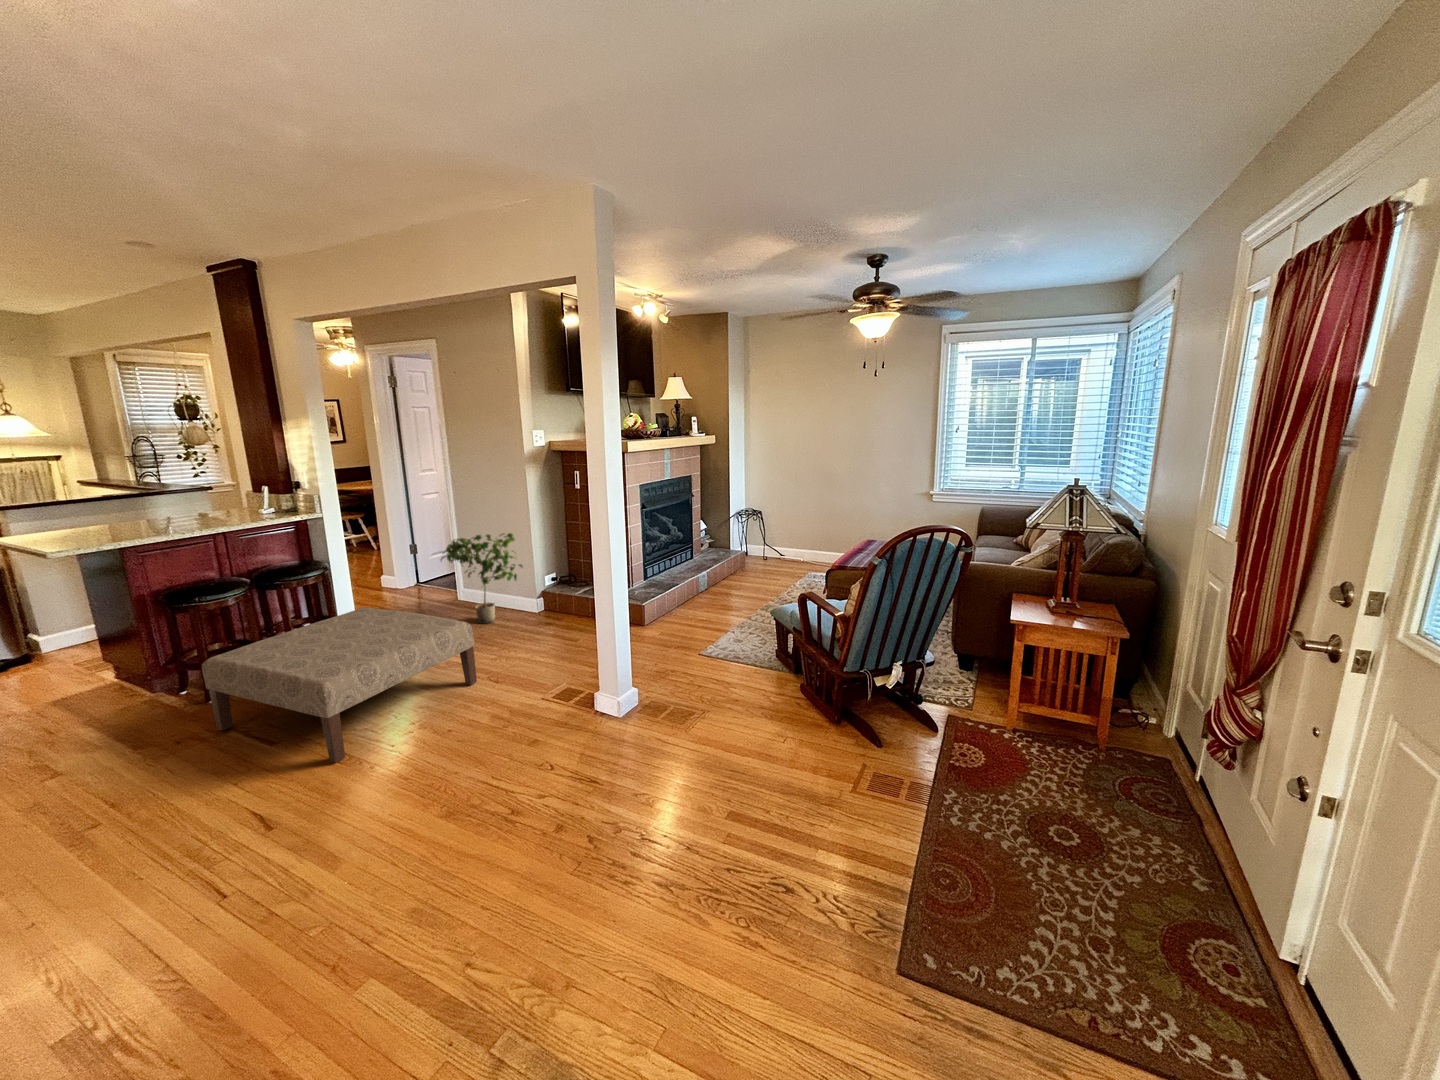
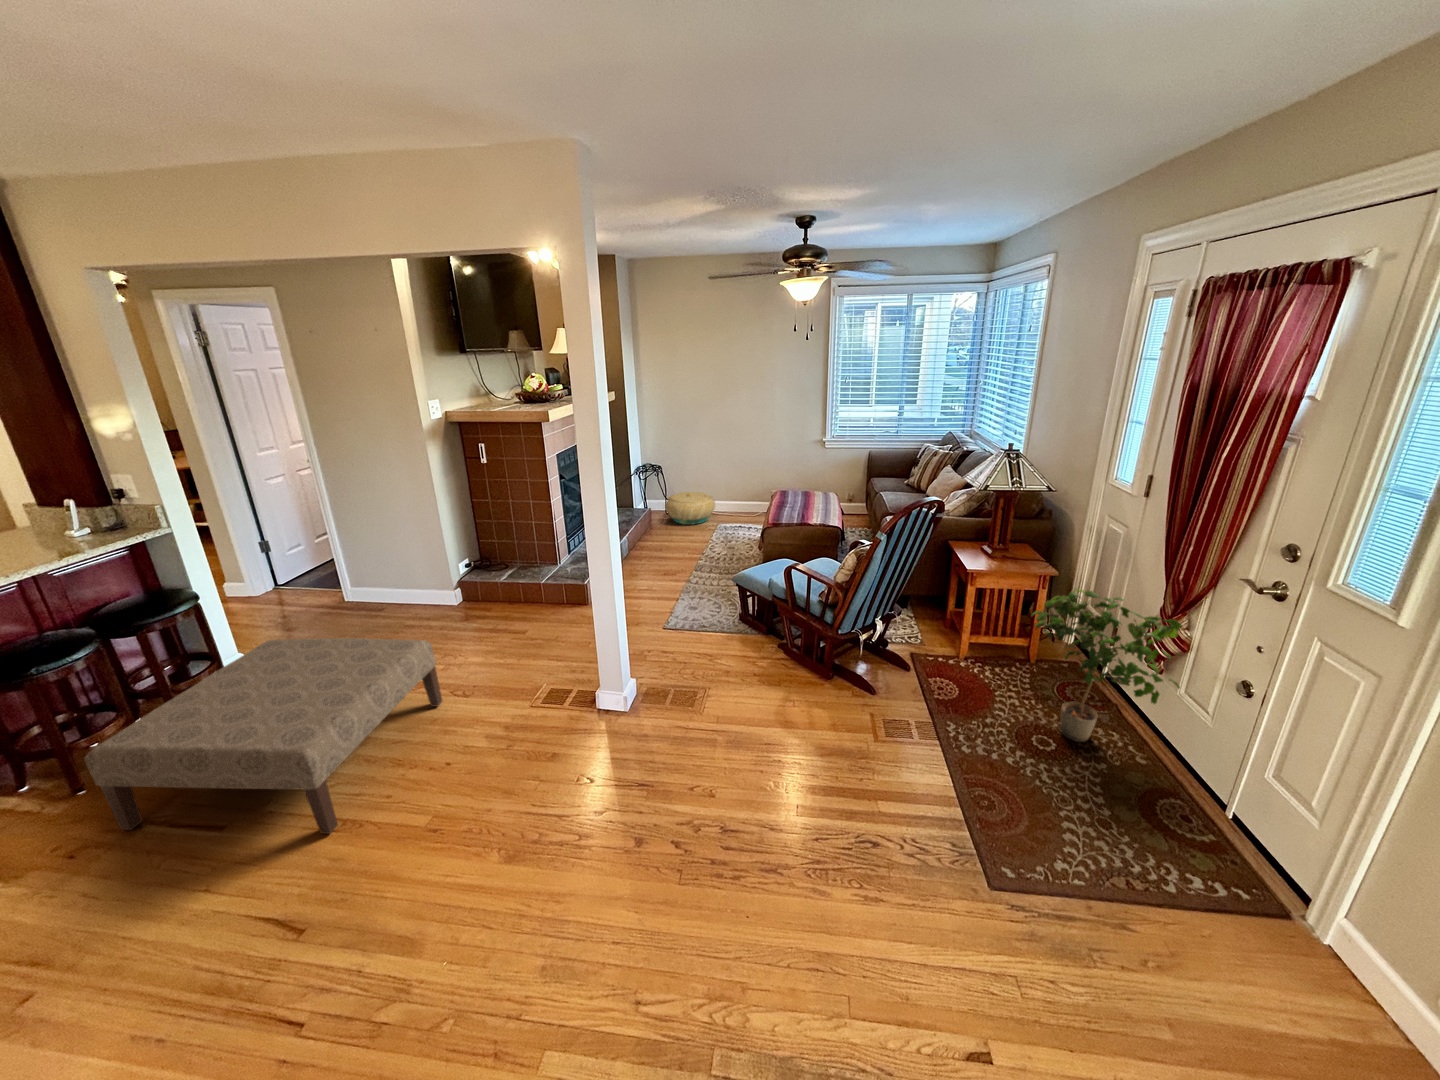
potted plant: present [441,533,523,624] -> present [1031,589,1182,742]
basket: none [756,538,806,569] -> present [665,492,715,525]

